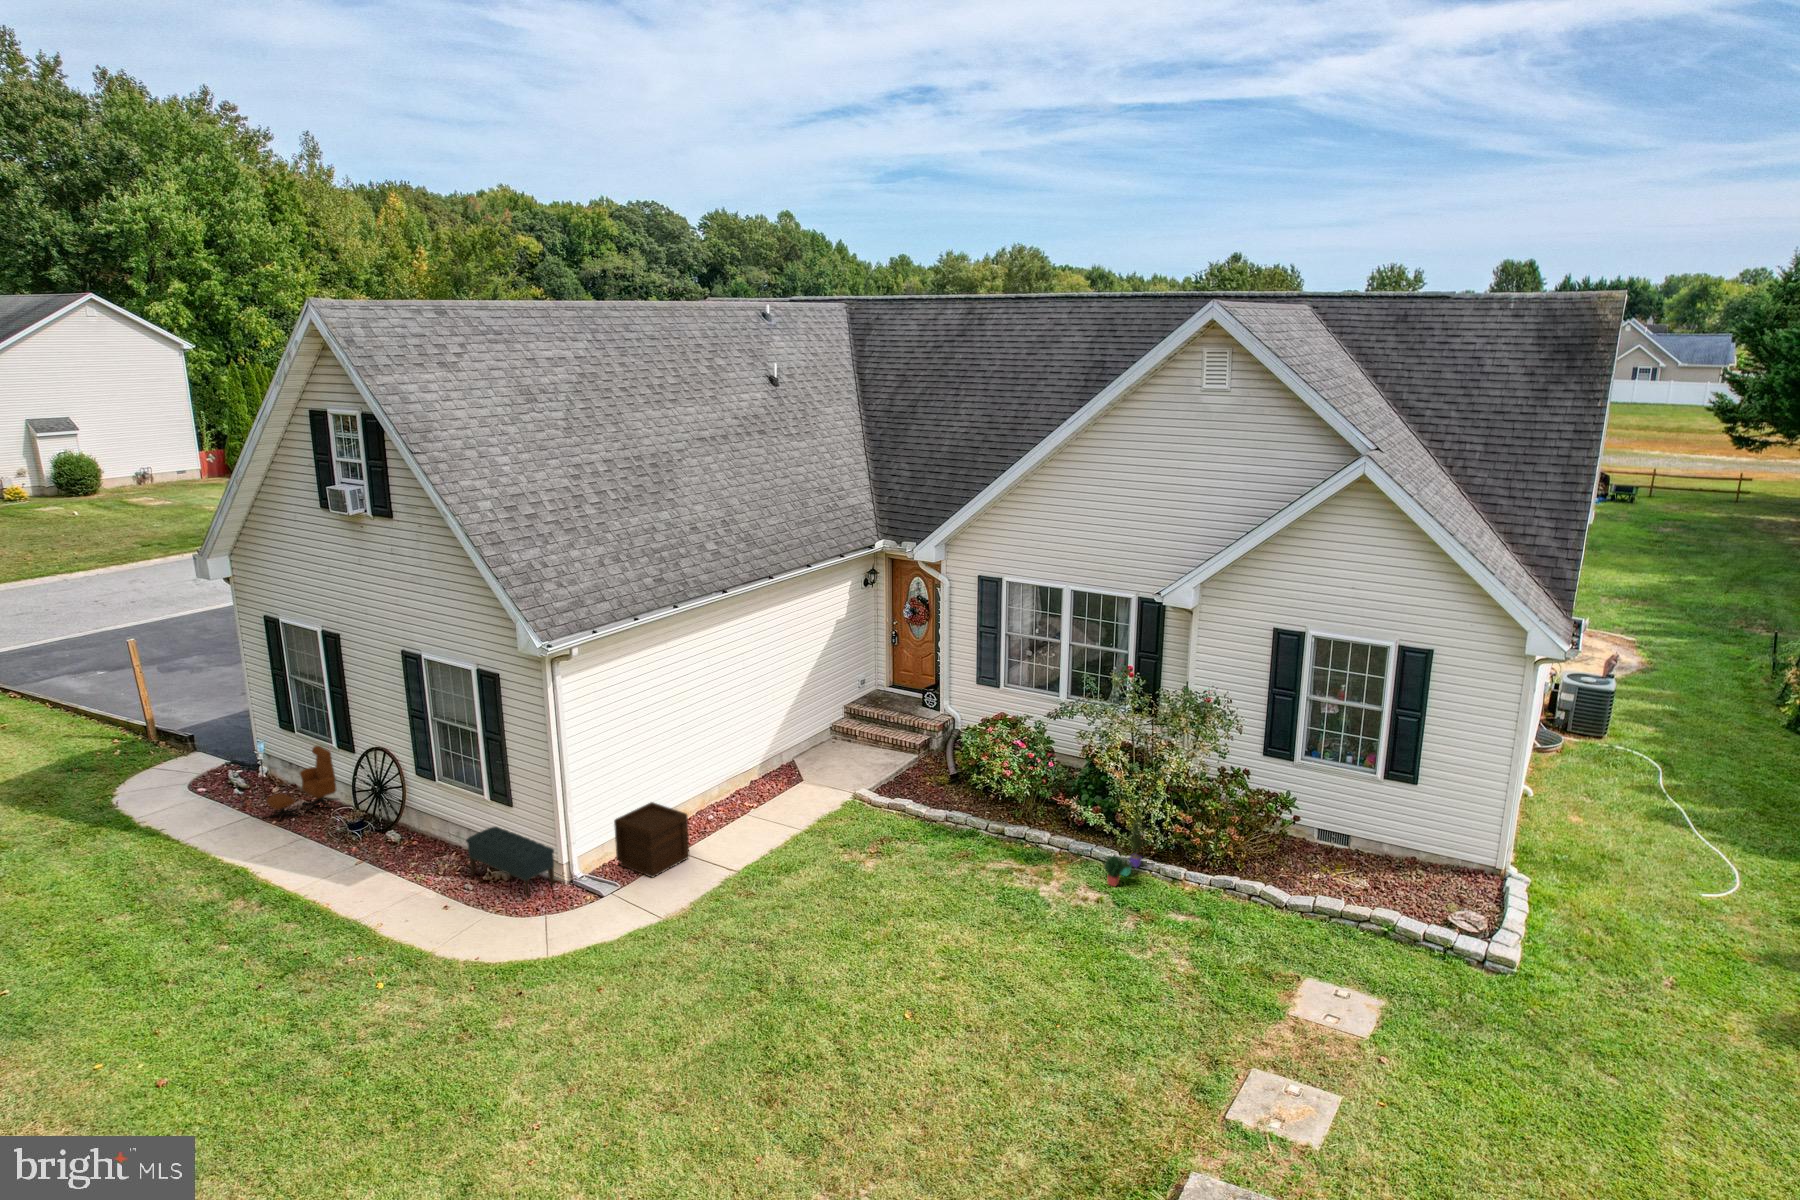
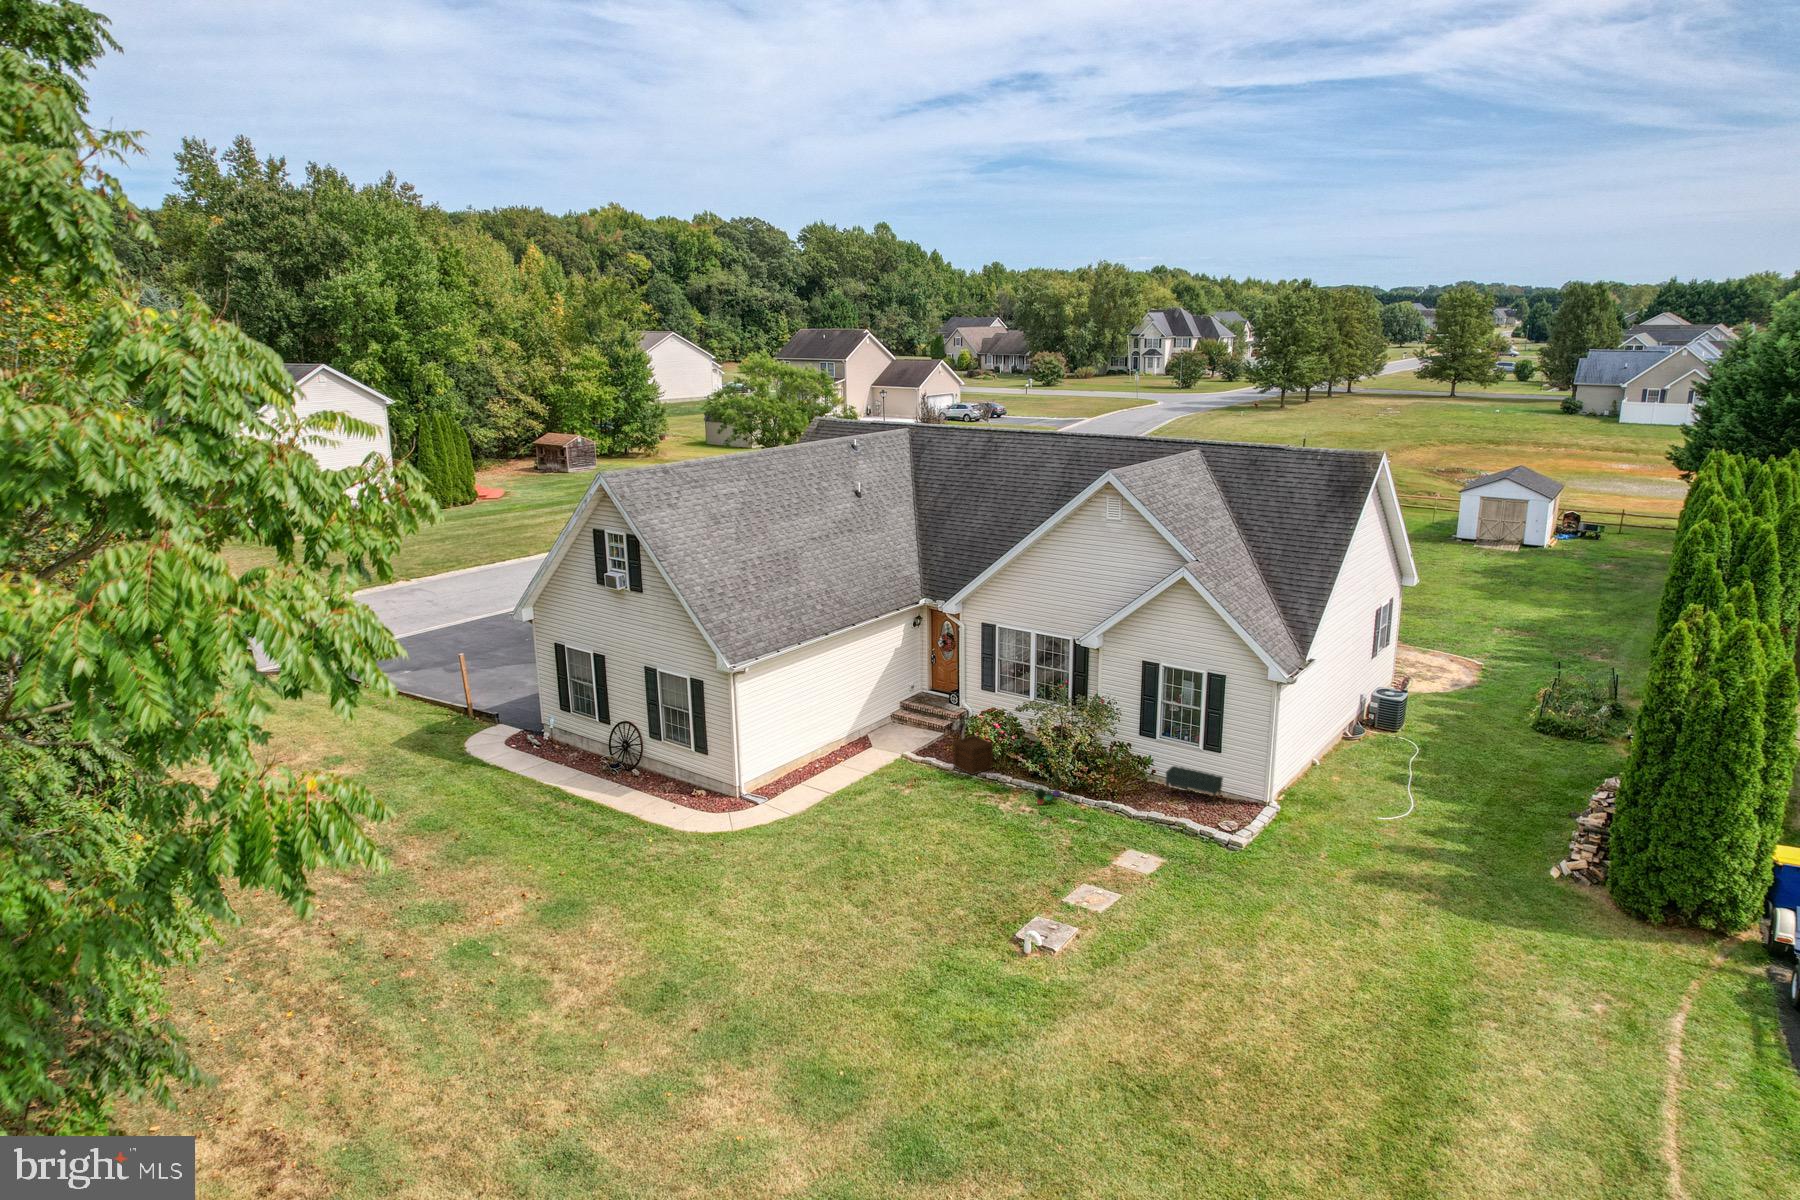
lounge chair: present [267,746,338,821] -> none [561,720,599,763]
wooden crate: present [614,802,689,877] -> present [953,735,993,775]
bench: present [466,827,555,899] -> present [1166,766,1223,804]

